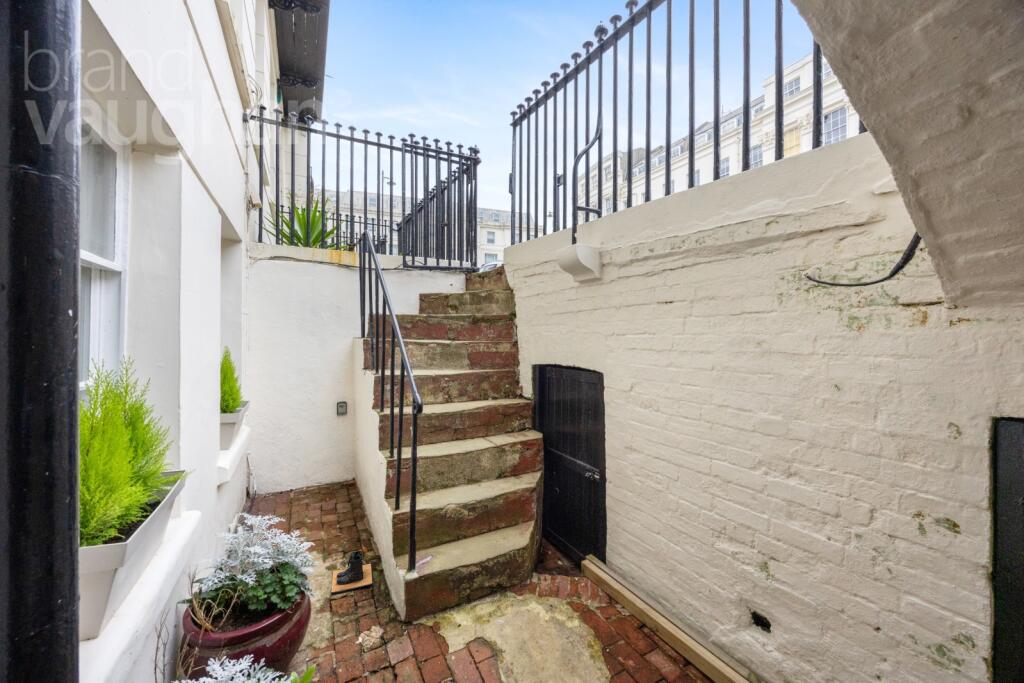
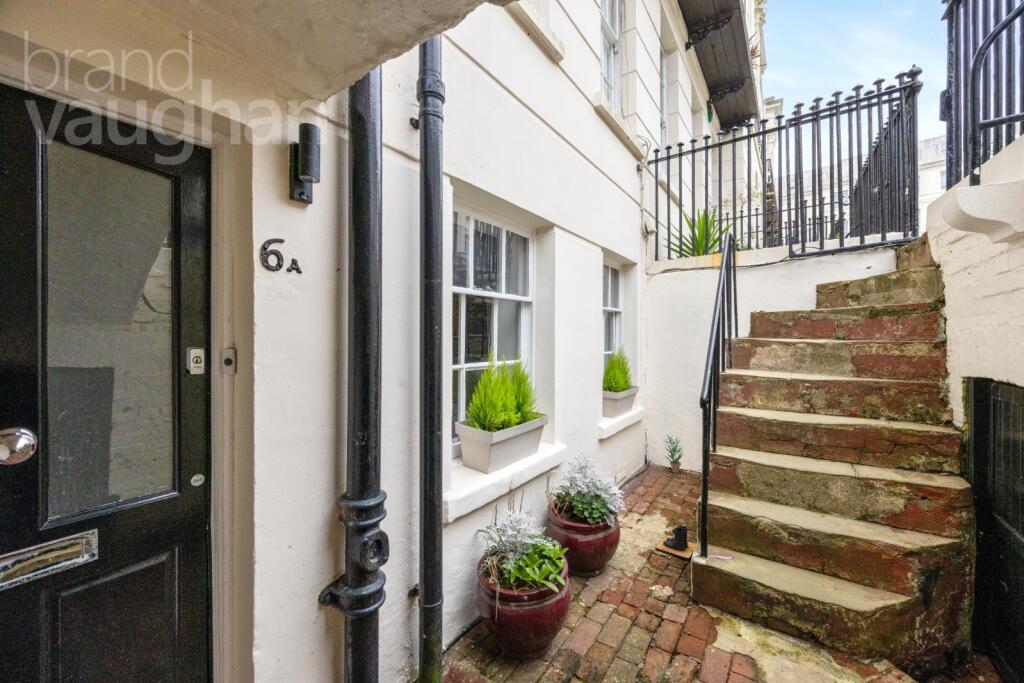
potted plant: none [273,452,301,497] -> present [666,436,683,473]

